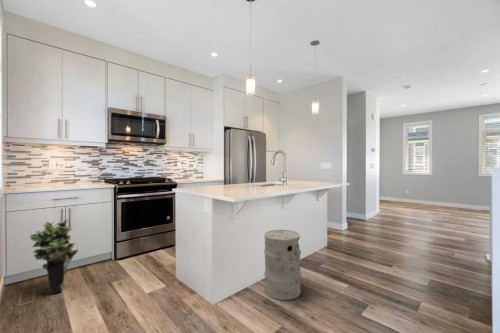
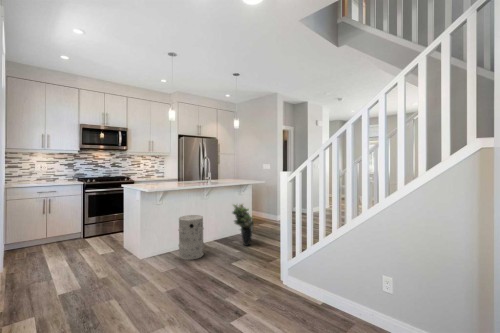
potted plant: present [30,220,78,294] -> present [232,204,254,246]

